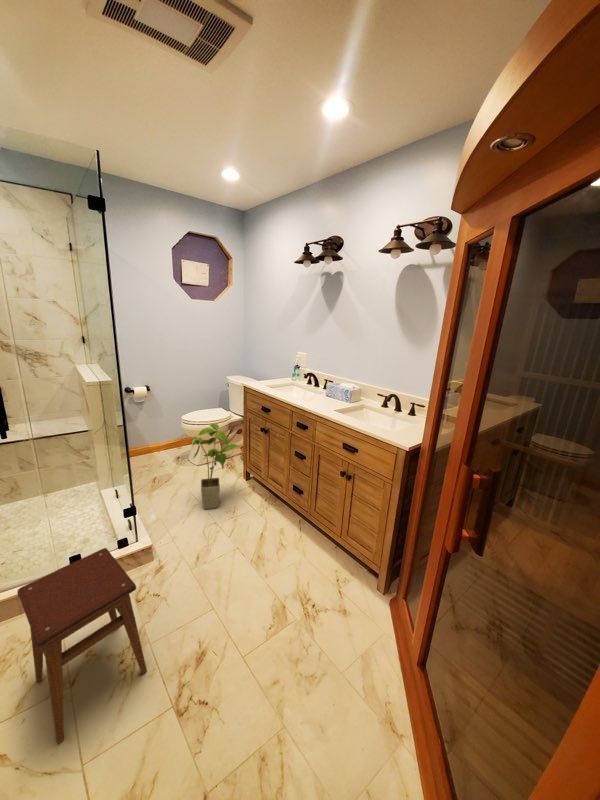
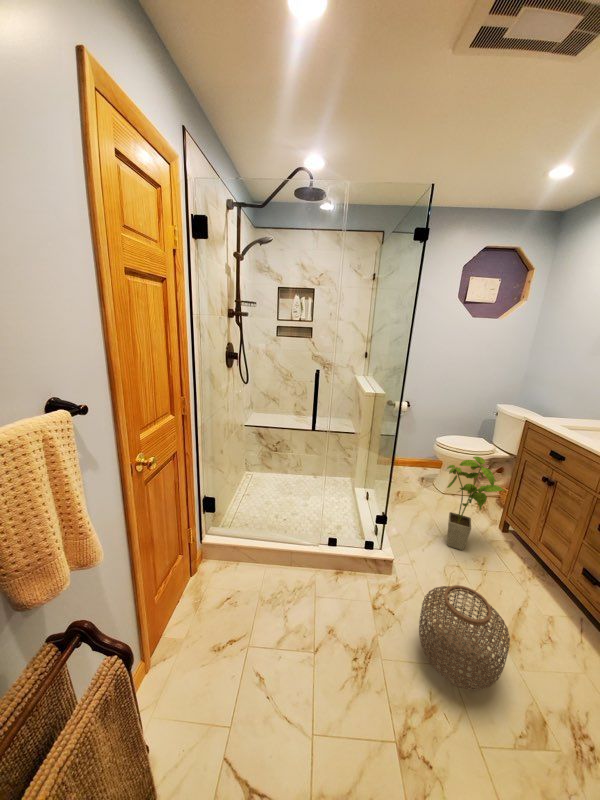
woven basket: none [180,536,251,622] -> present [419,585,510,690]
stool: present [17,548,147,743] -> none [297,546,386,691]

